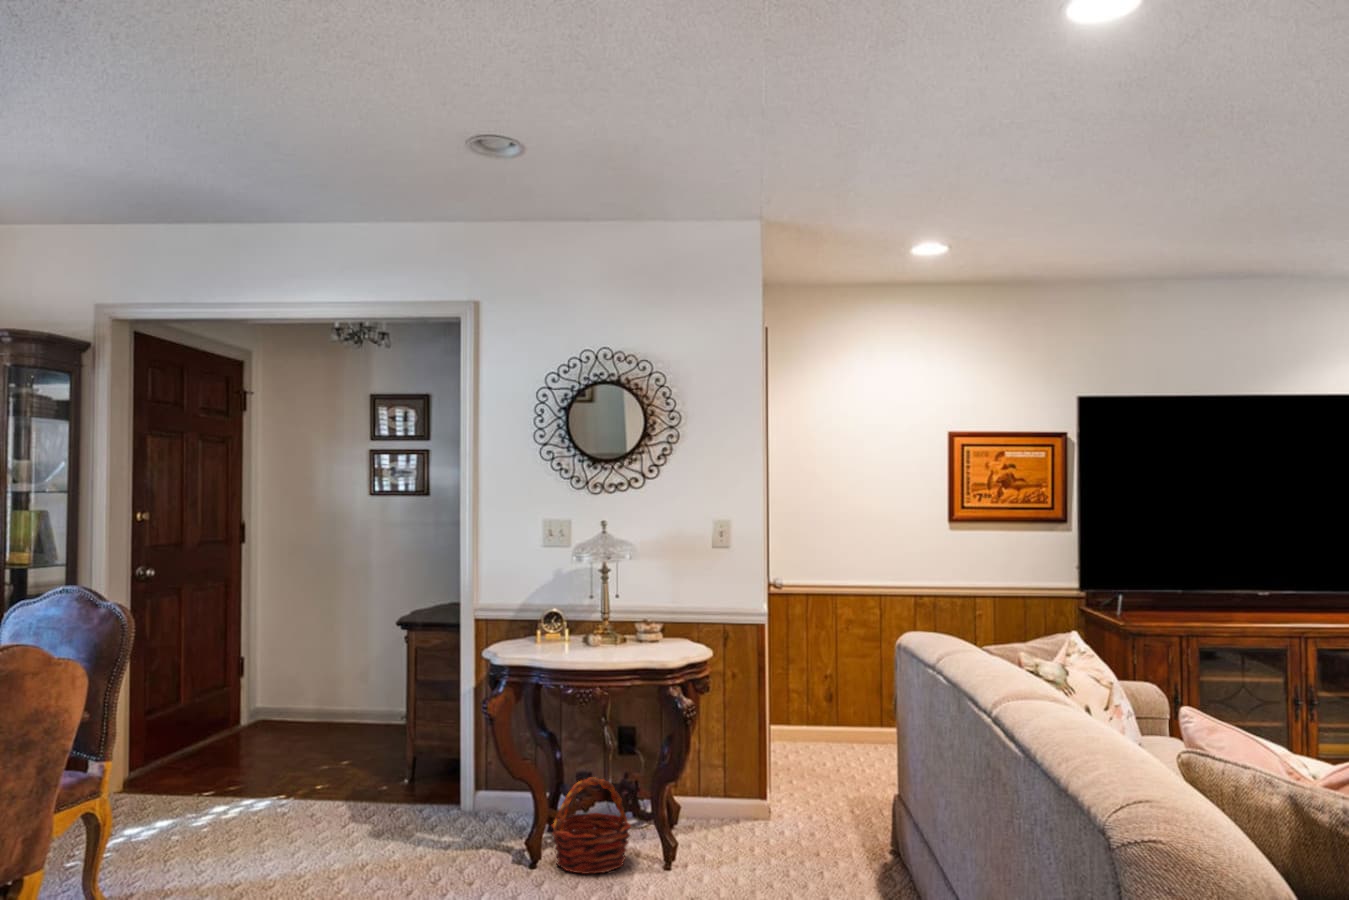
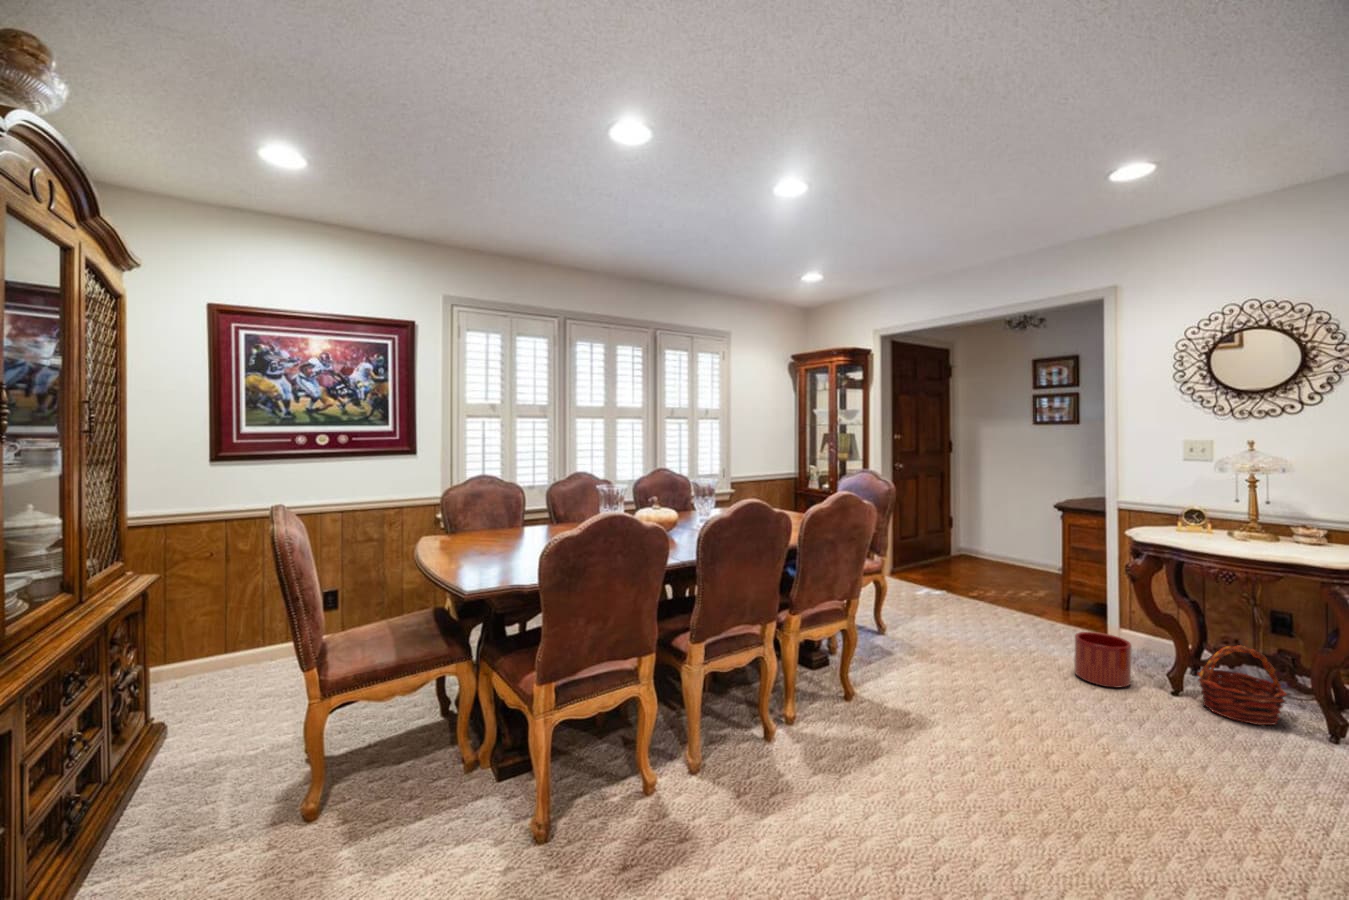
planter: none [416,798,484,874] -> present [1074,632,1132,688]

